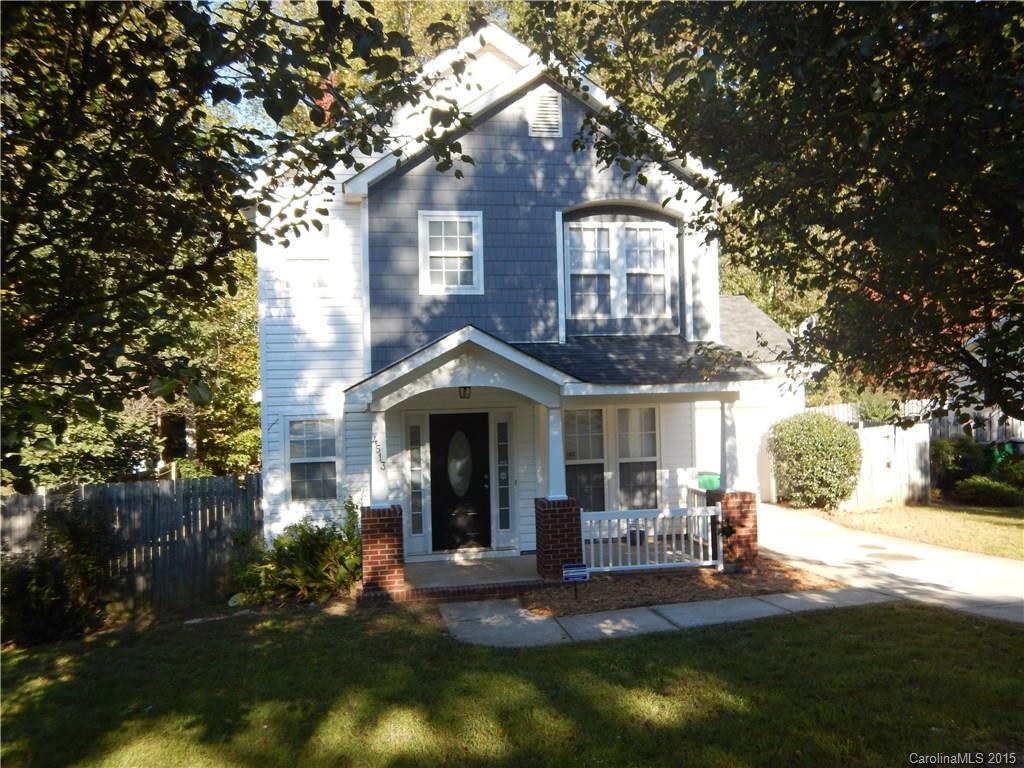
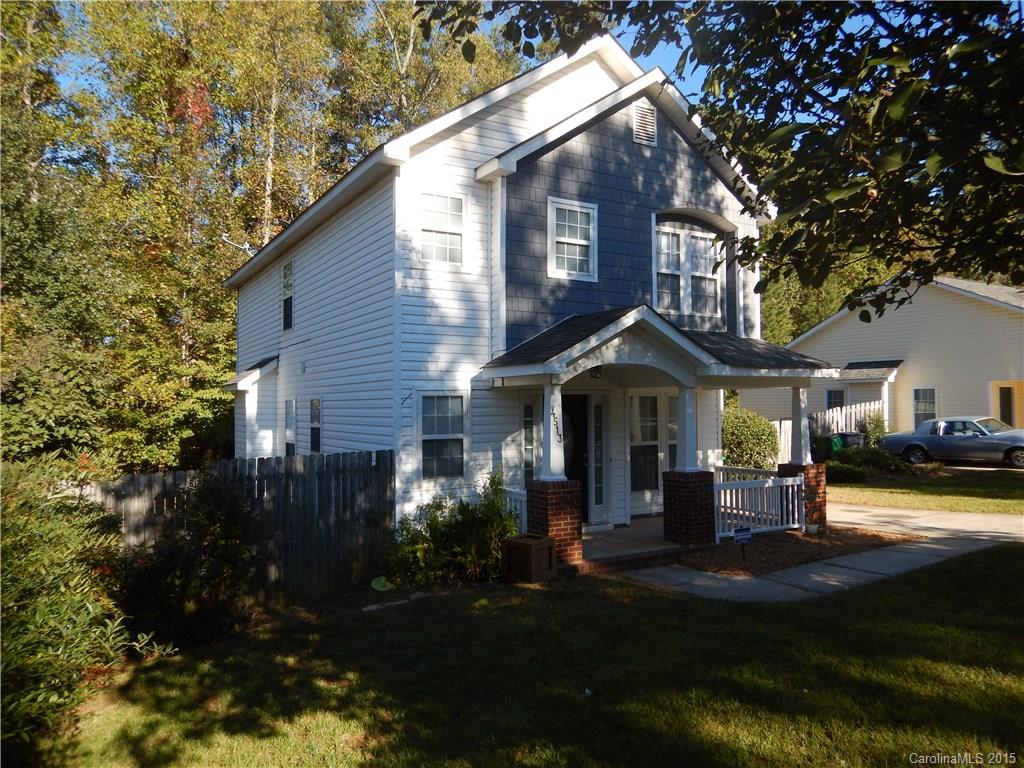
wooden crate: none [316,559,366,609] -> present [501,533,557,584]

